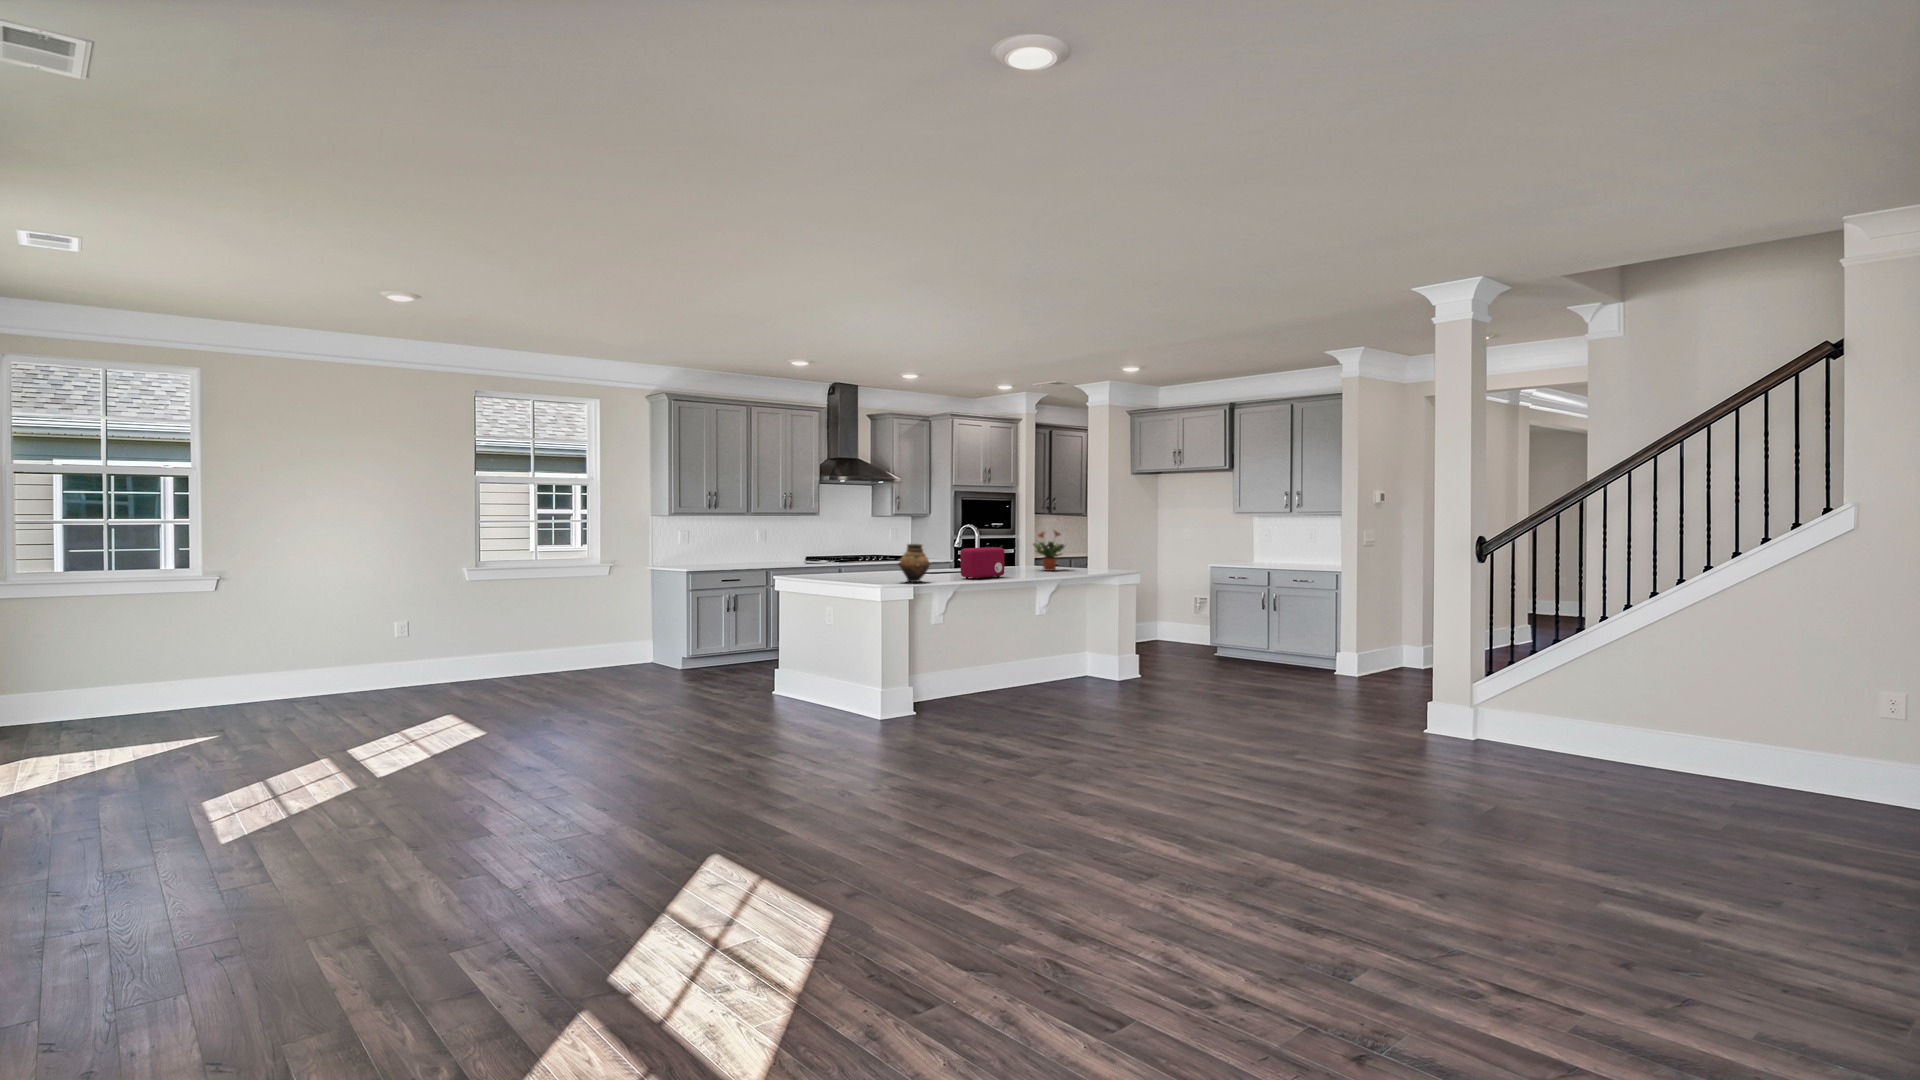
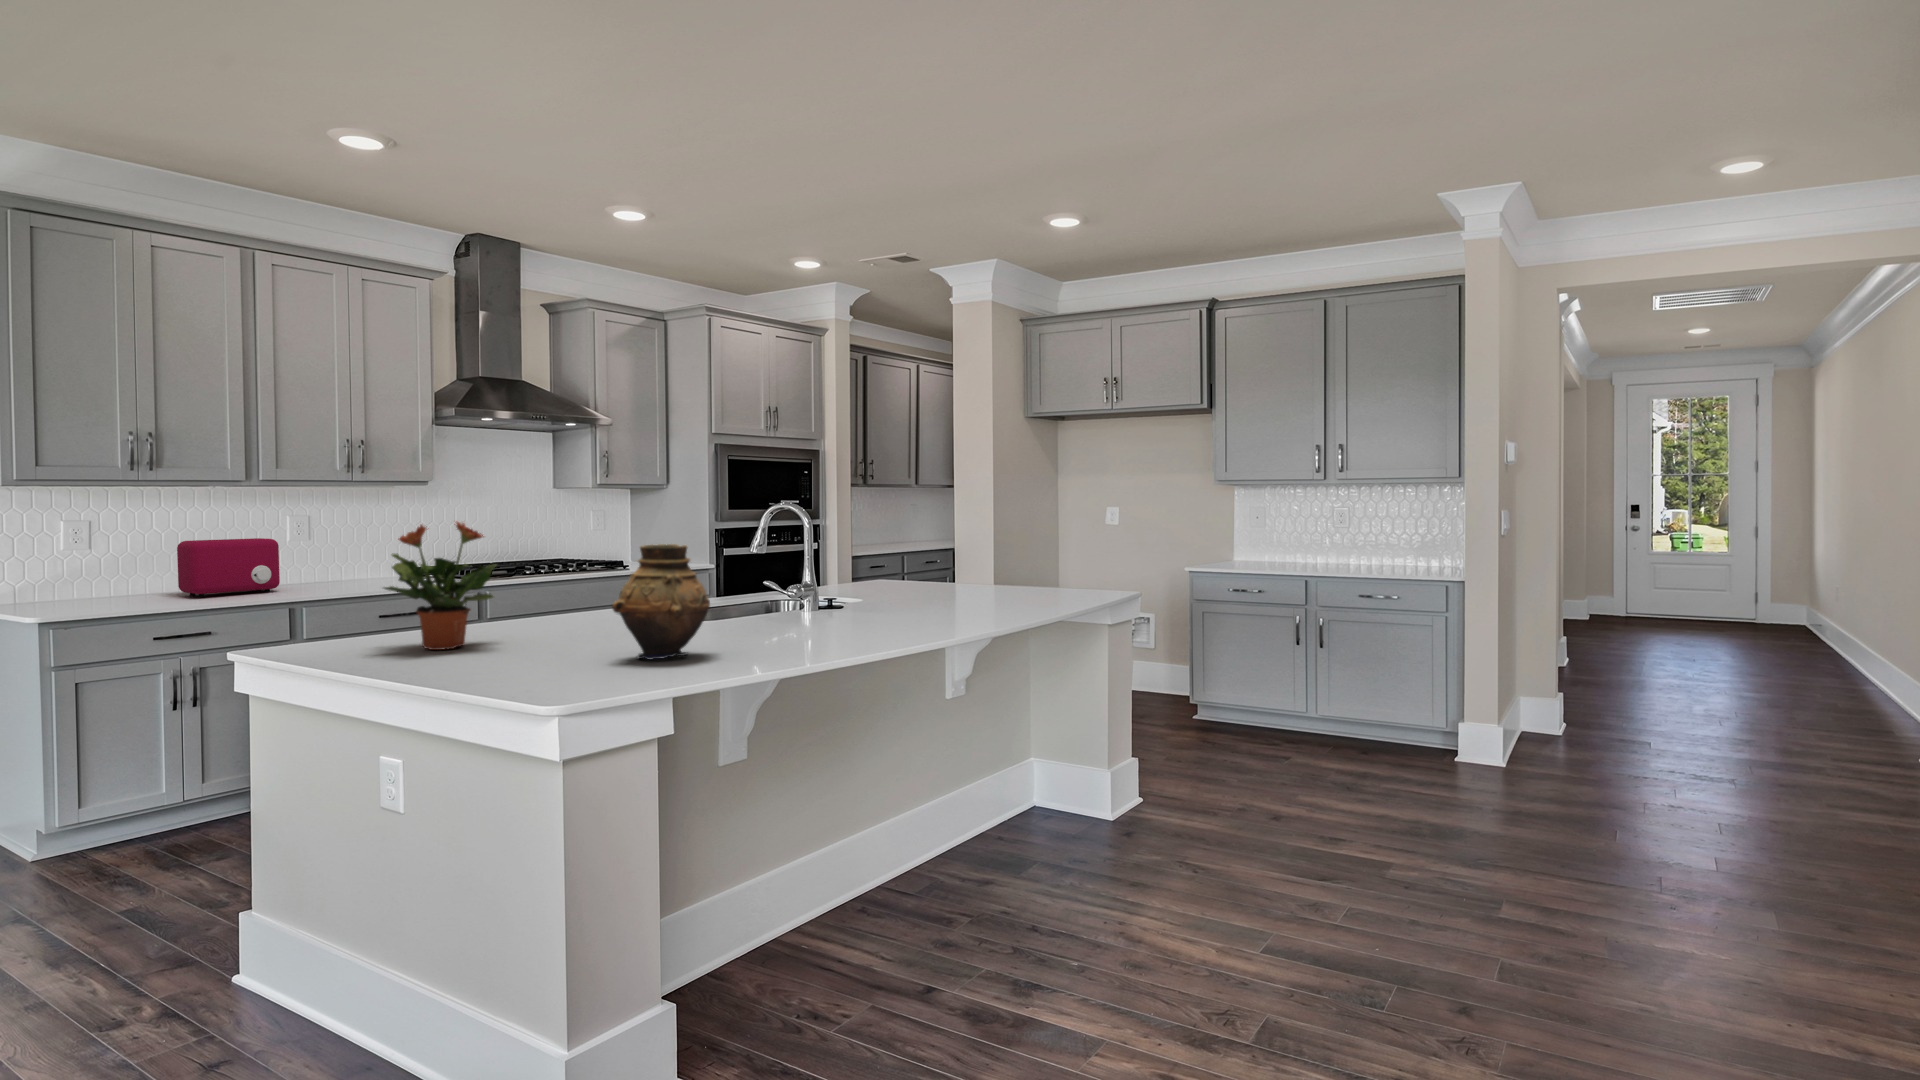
potted plant: present [1033,531,1065,571] -> present [384,521,496,650]
toaster: present [961,547,1004,579] -> present [177,538,280,597]

